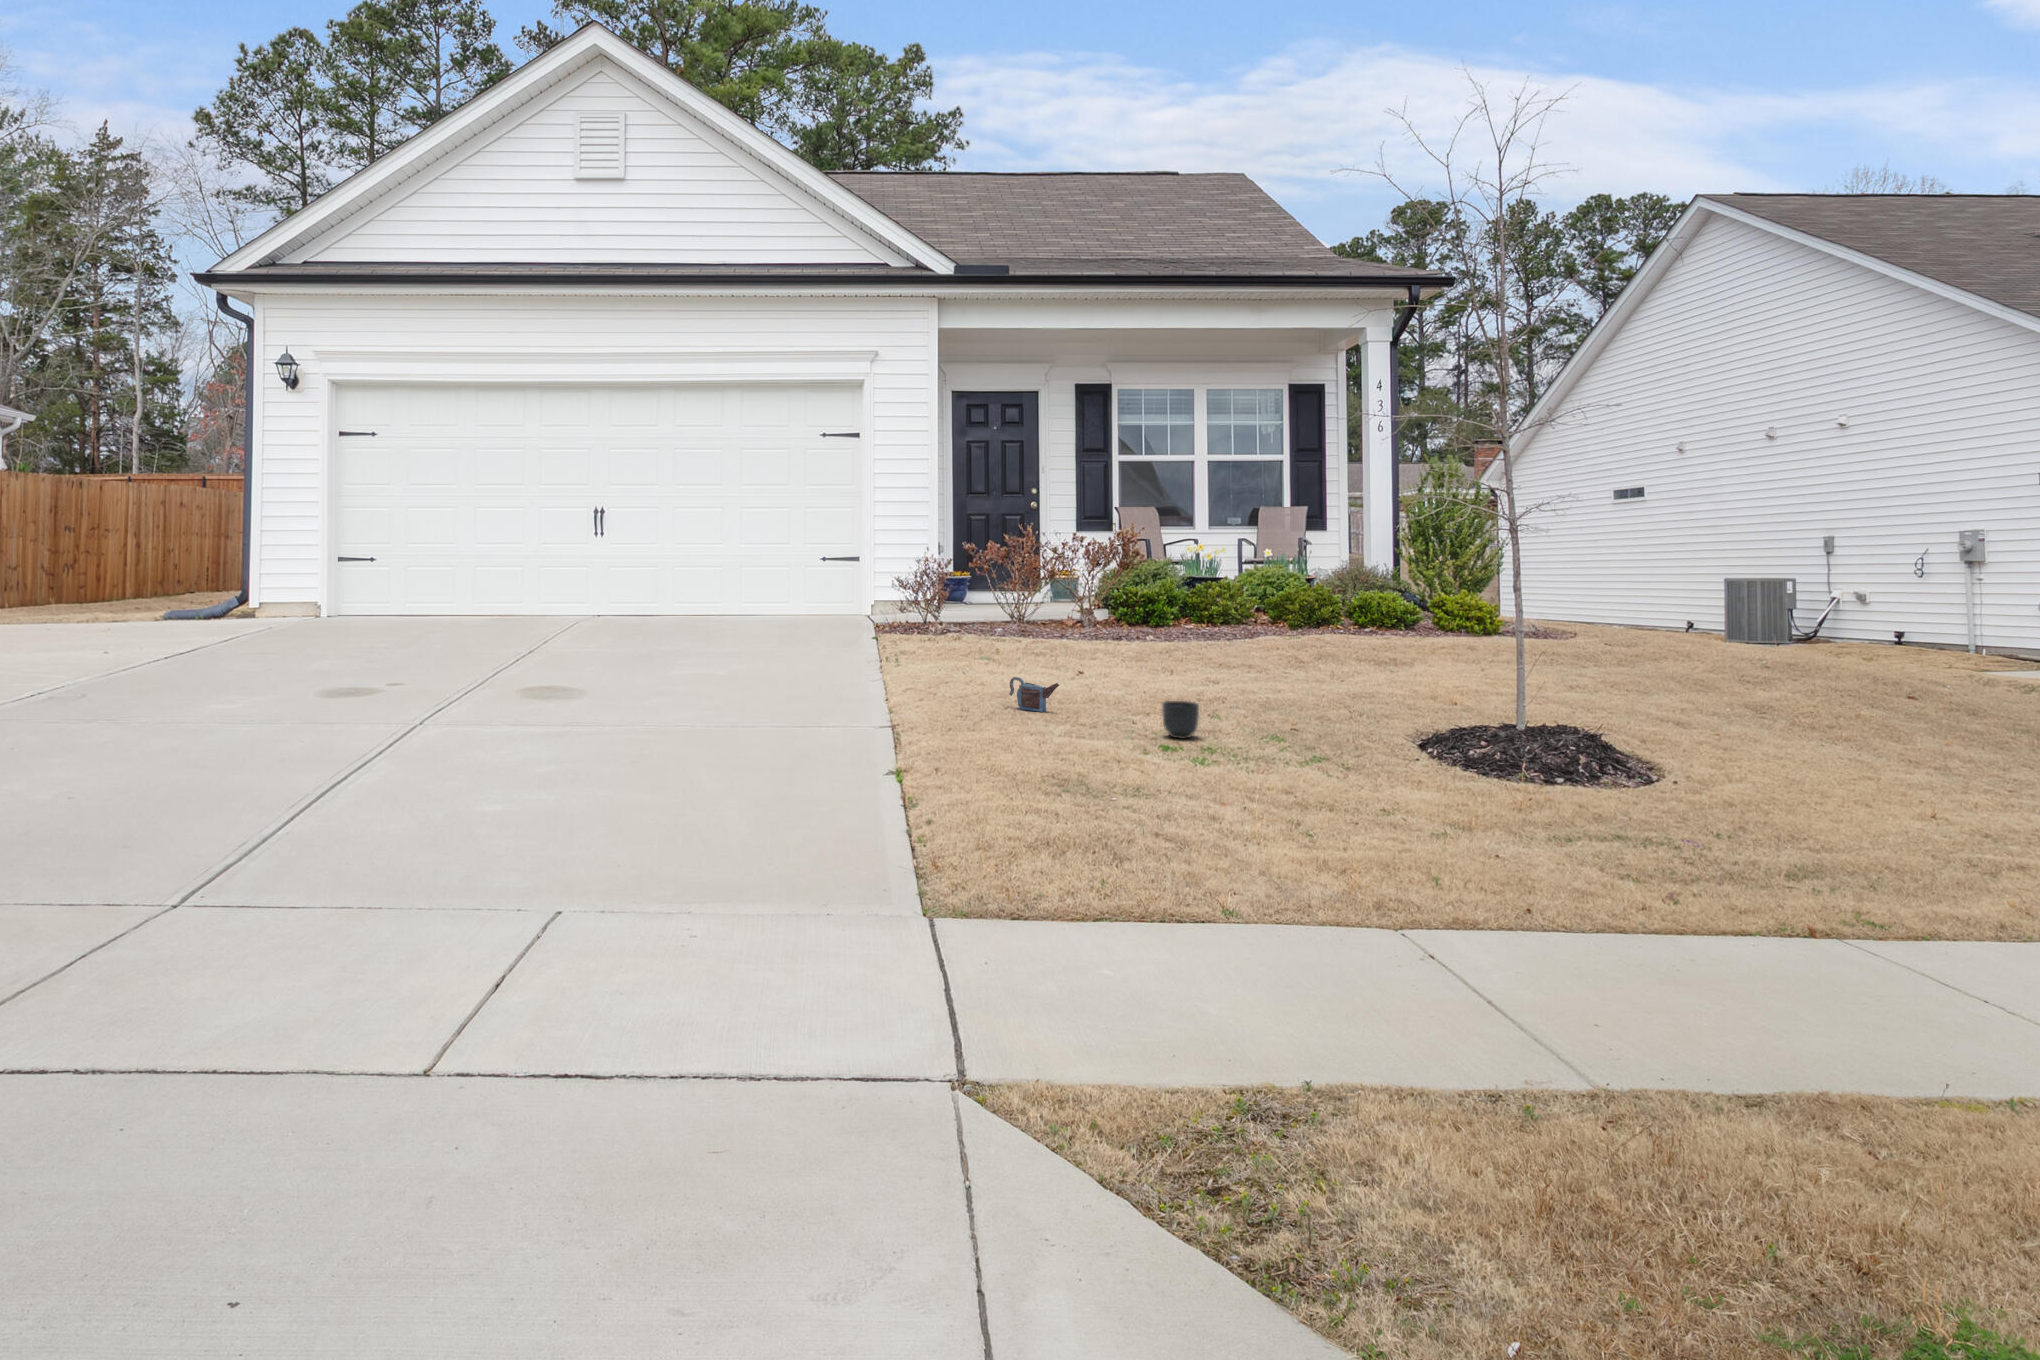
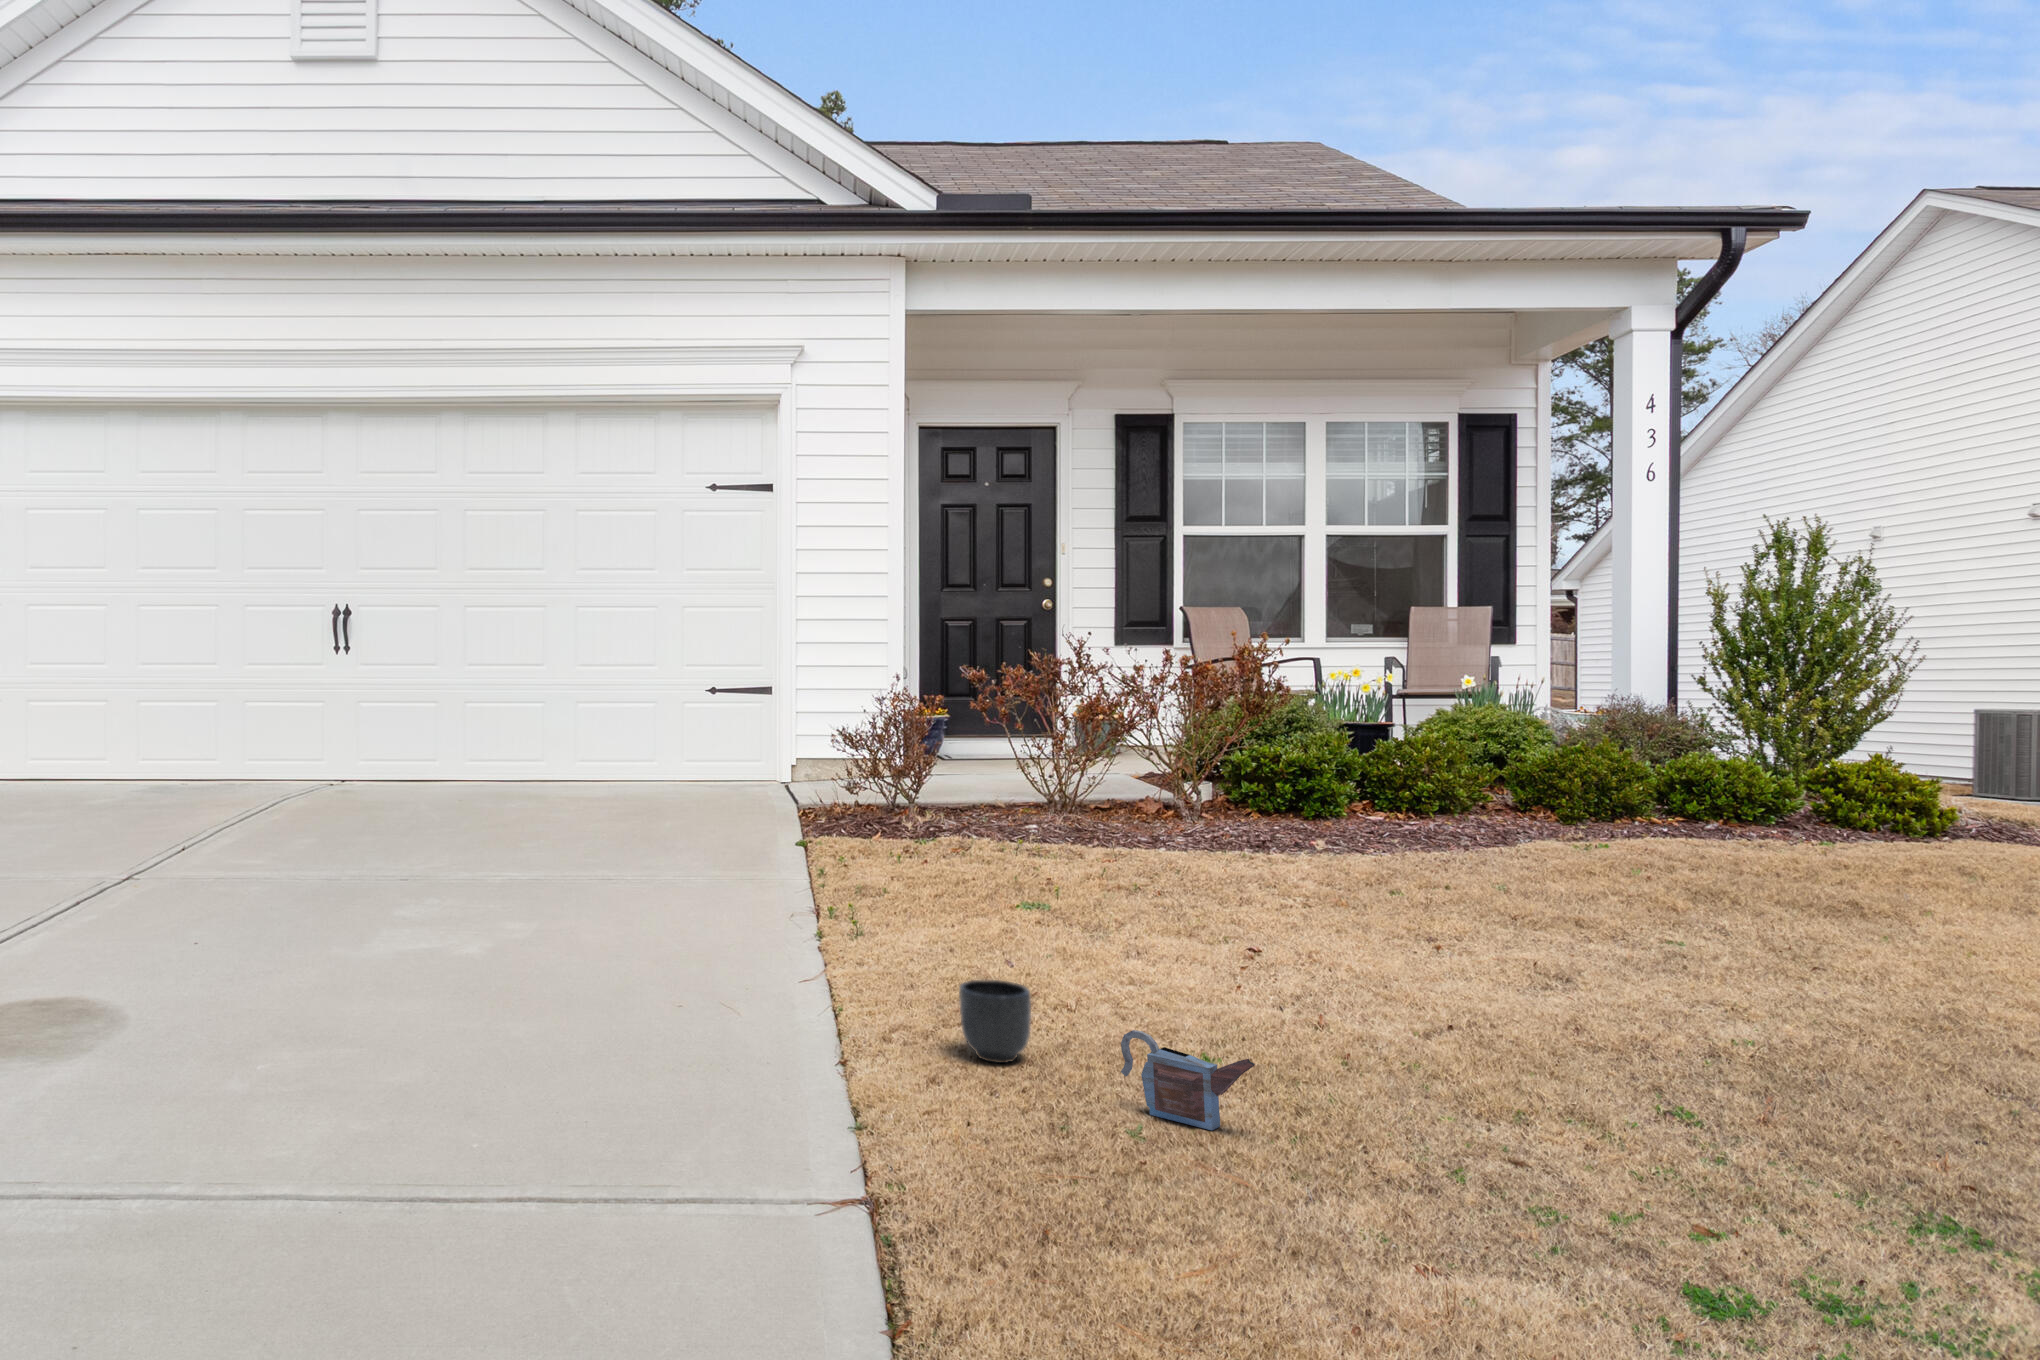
planter: present [1162,701,1199,739] -> present [959,980,1031,1063]

